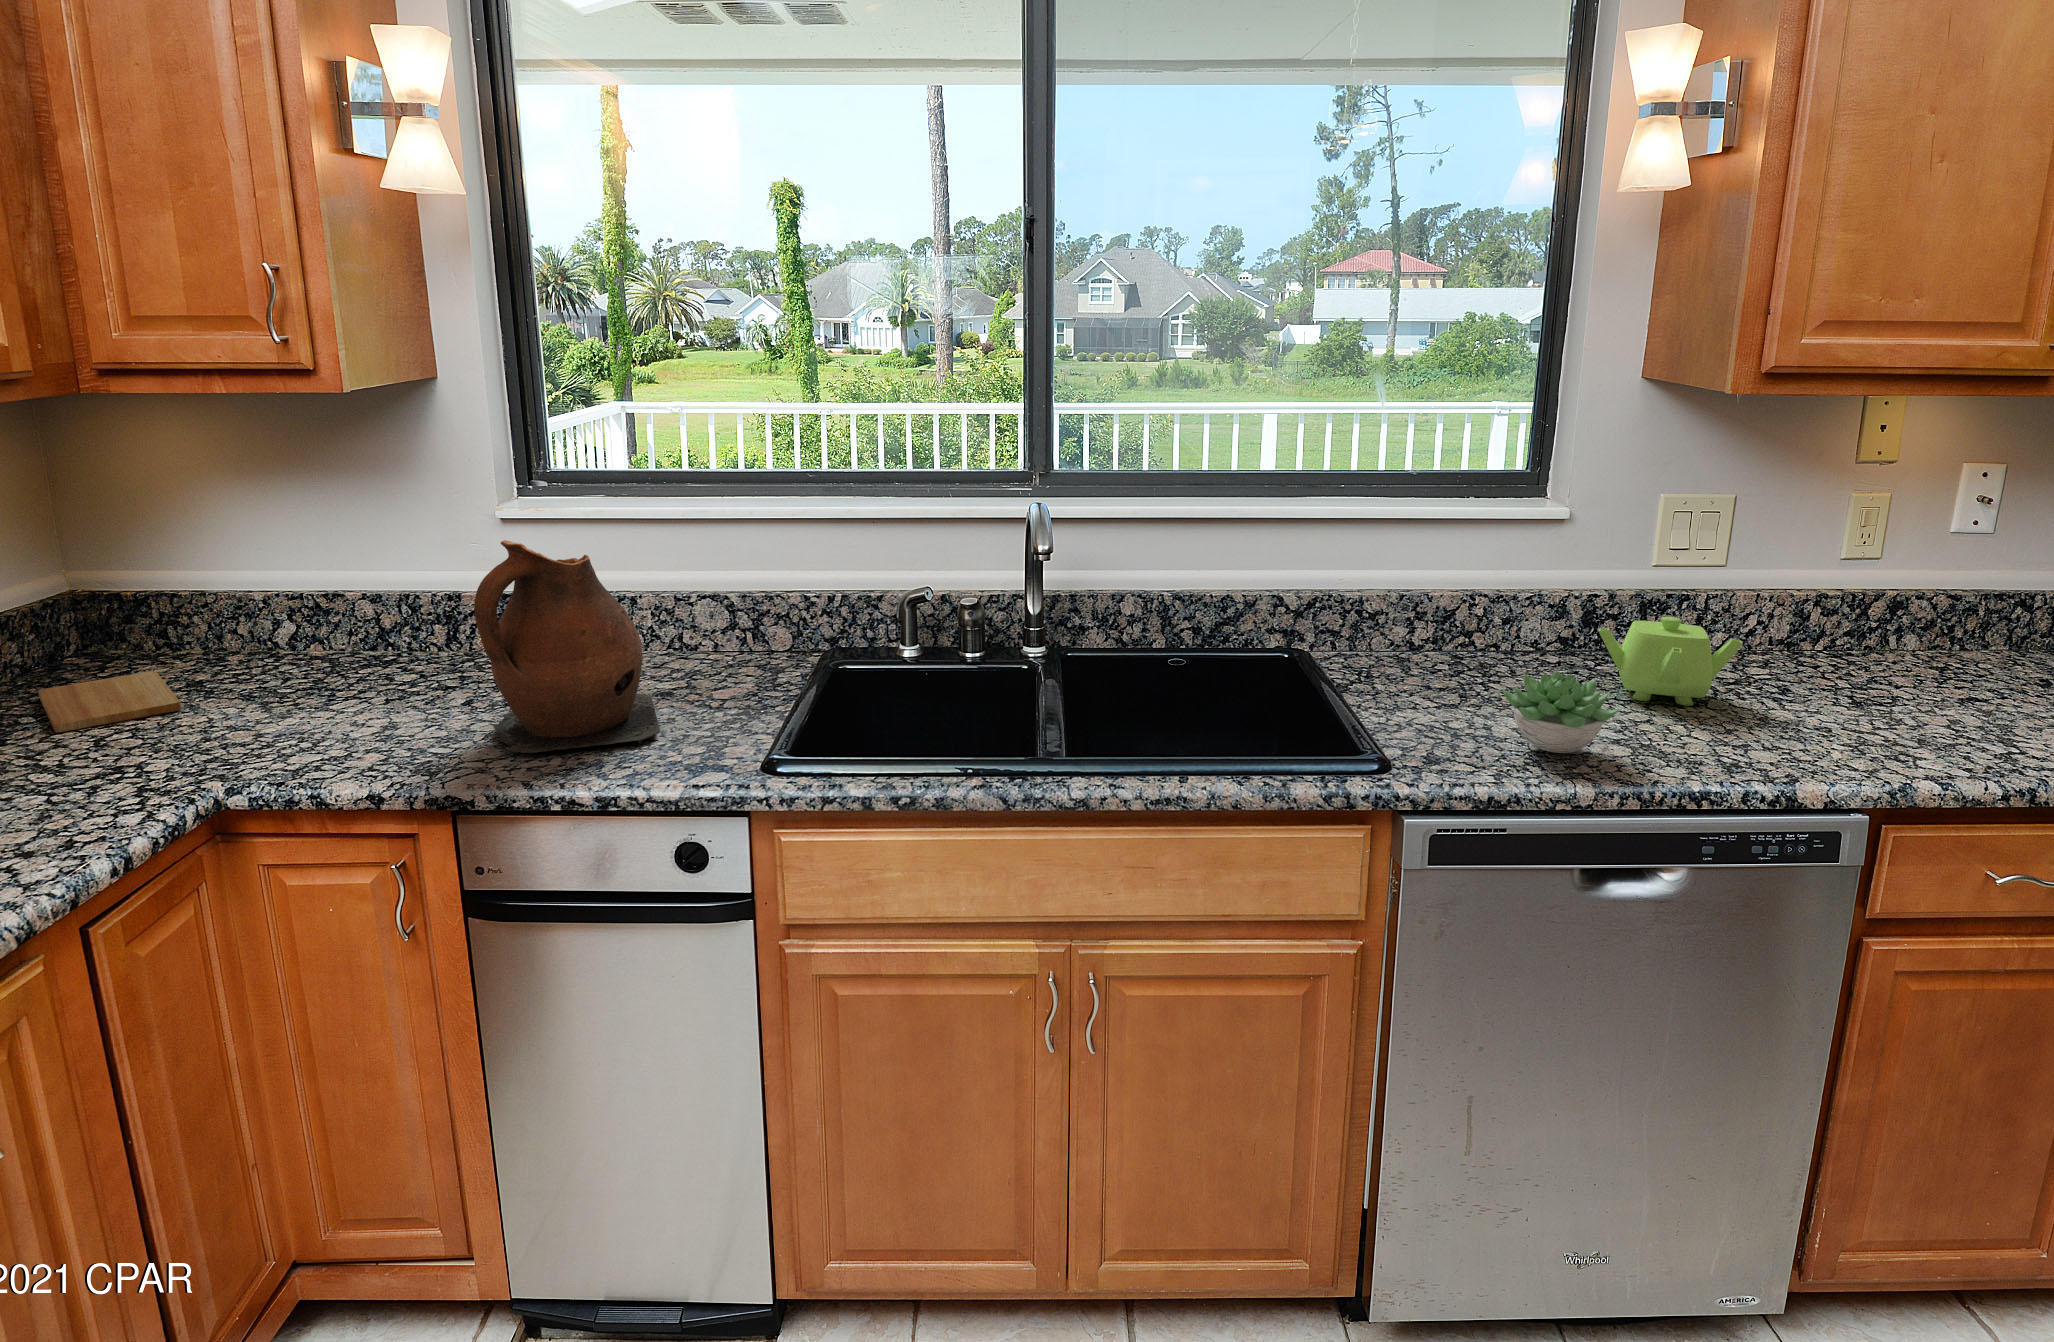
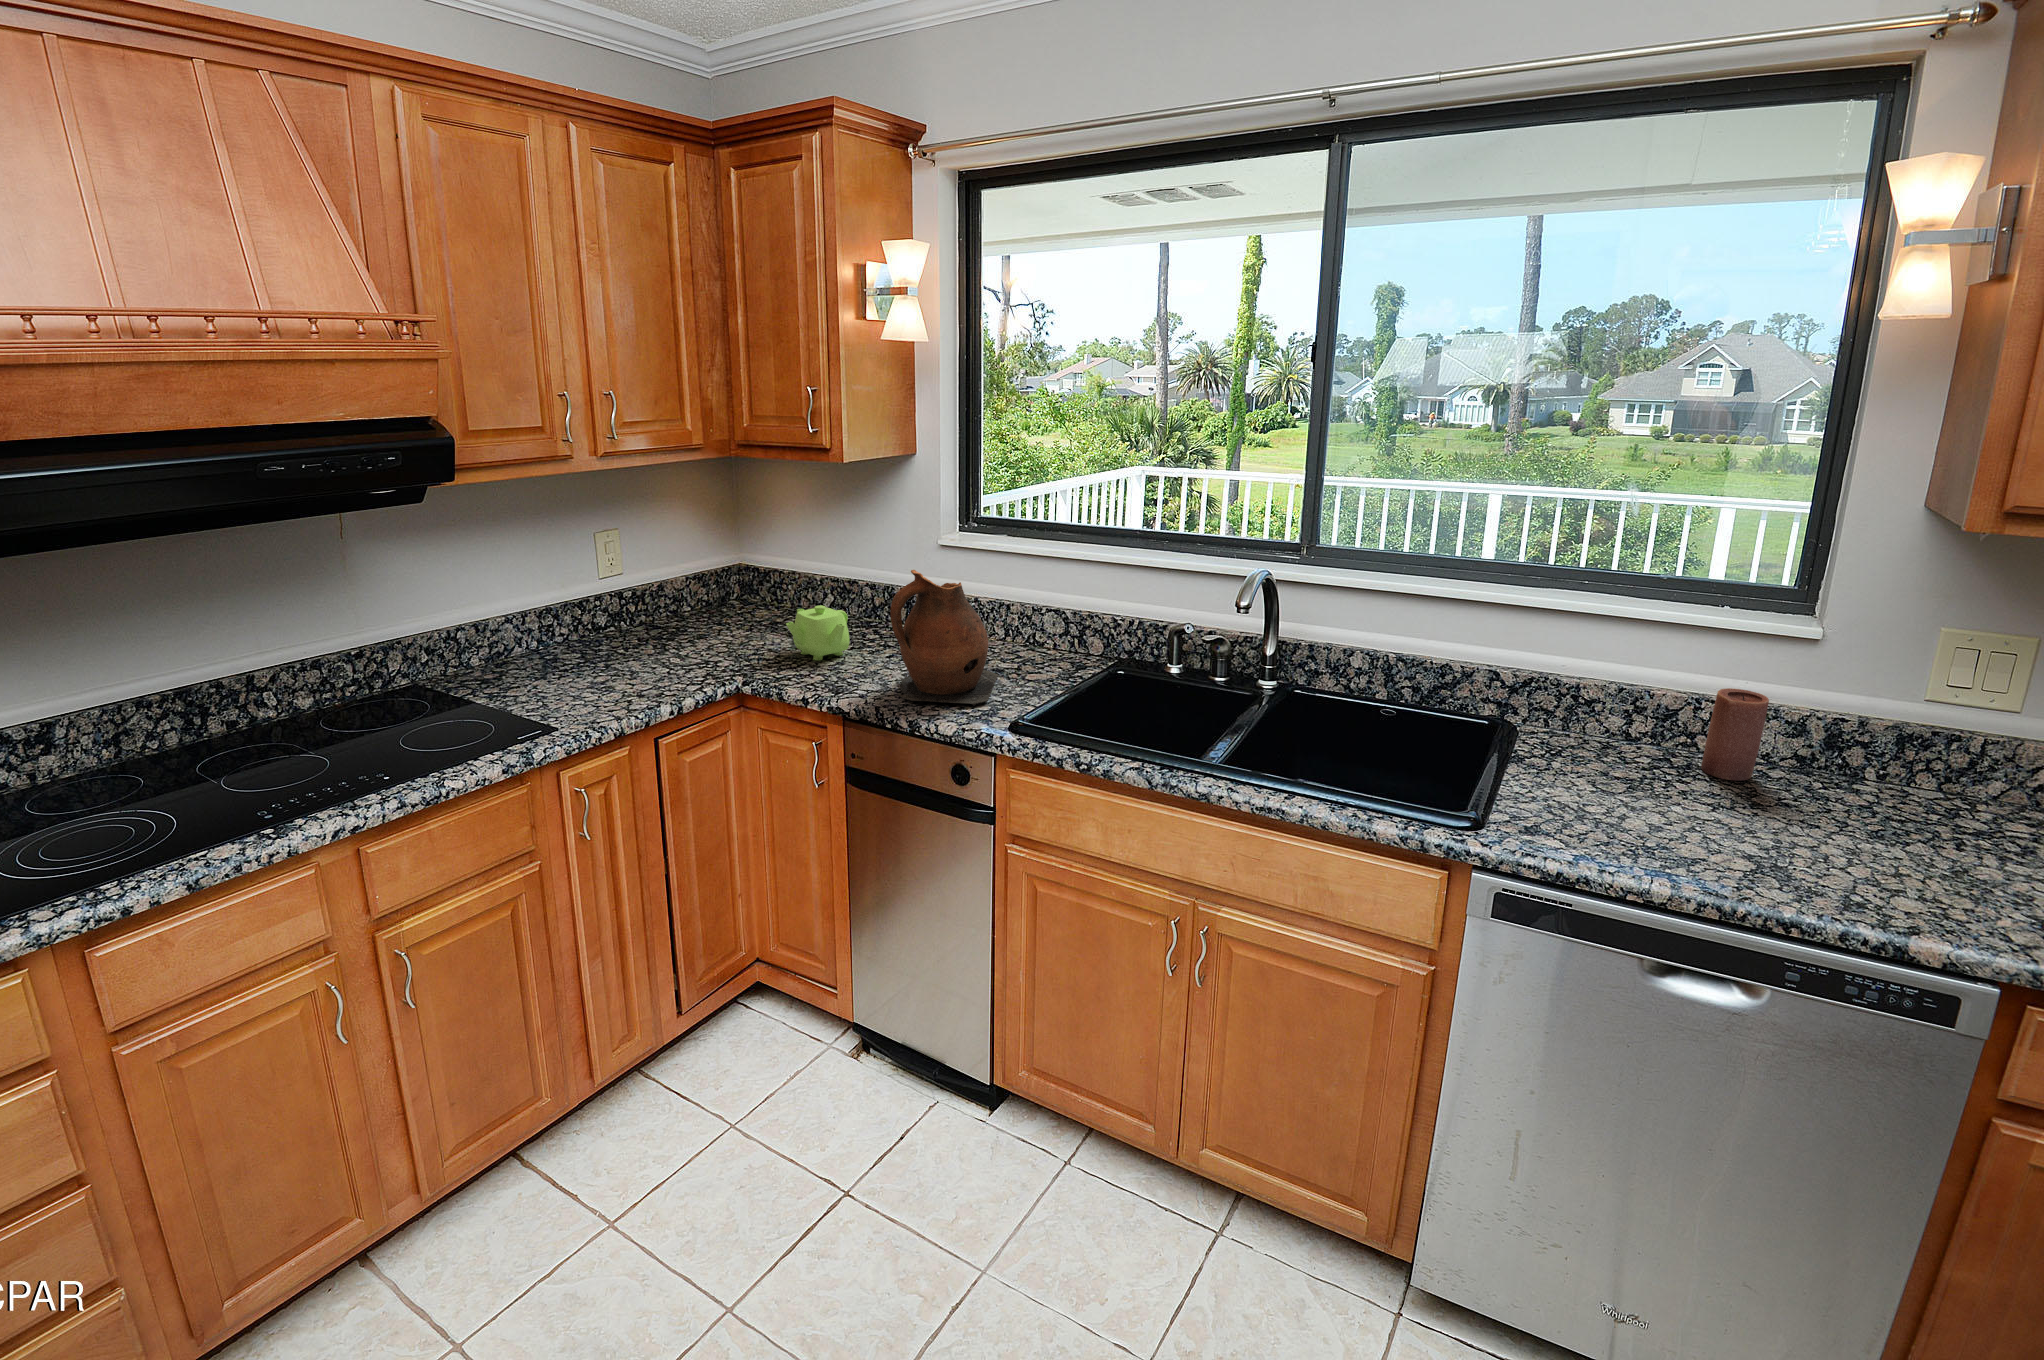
candle: none [1496,574,1553,672] -> present [1701,688,1769,781]
teapot: present [1598,617,1743,706] -> present [786,605,850,661]
cutting board: present [38,671,181,733] -> none [703,615,761,645]
succulent plant: present [1502,671,1620,753] -> none [1625,780,1731,857]

